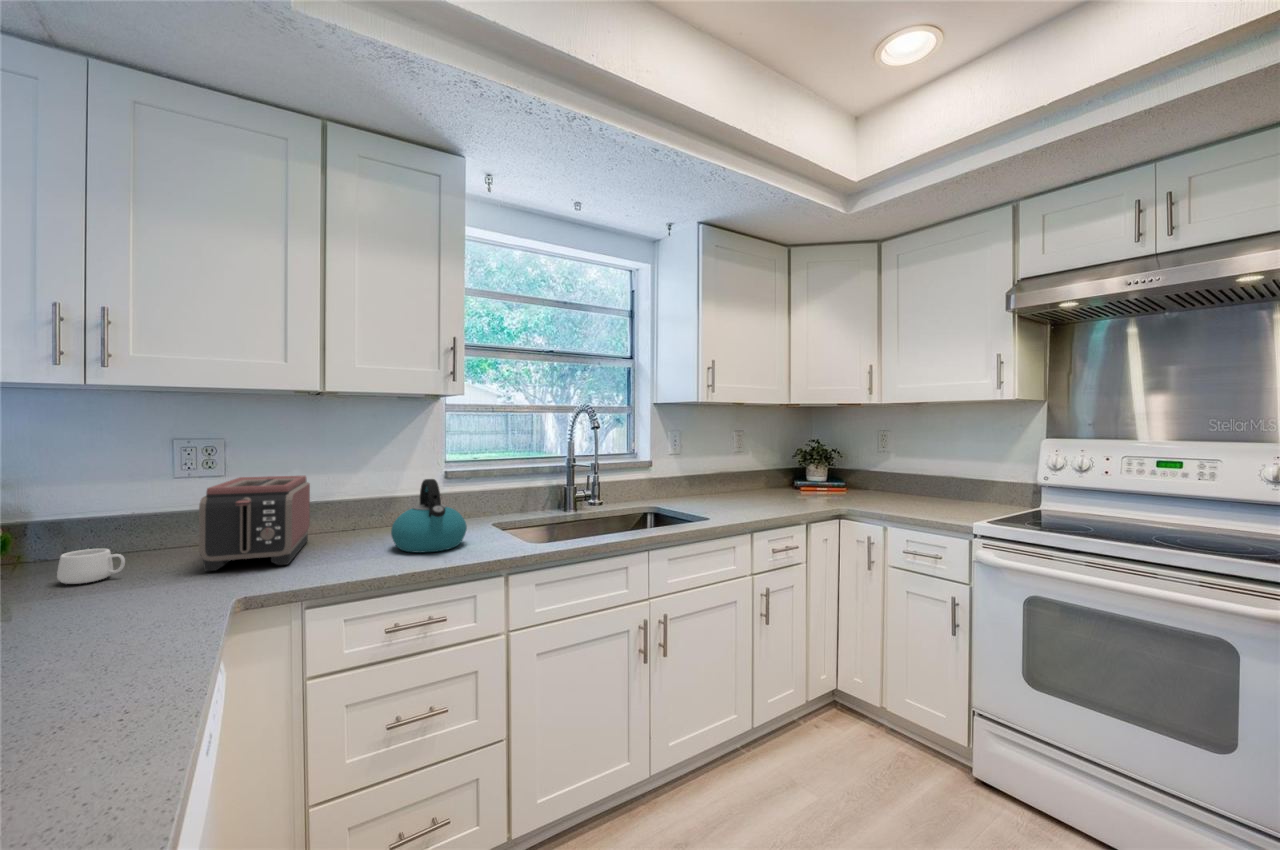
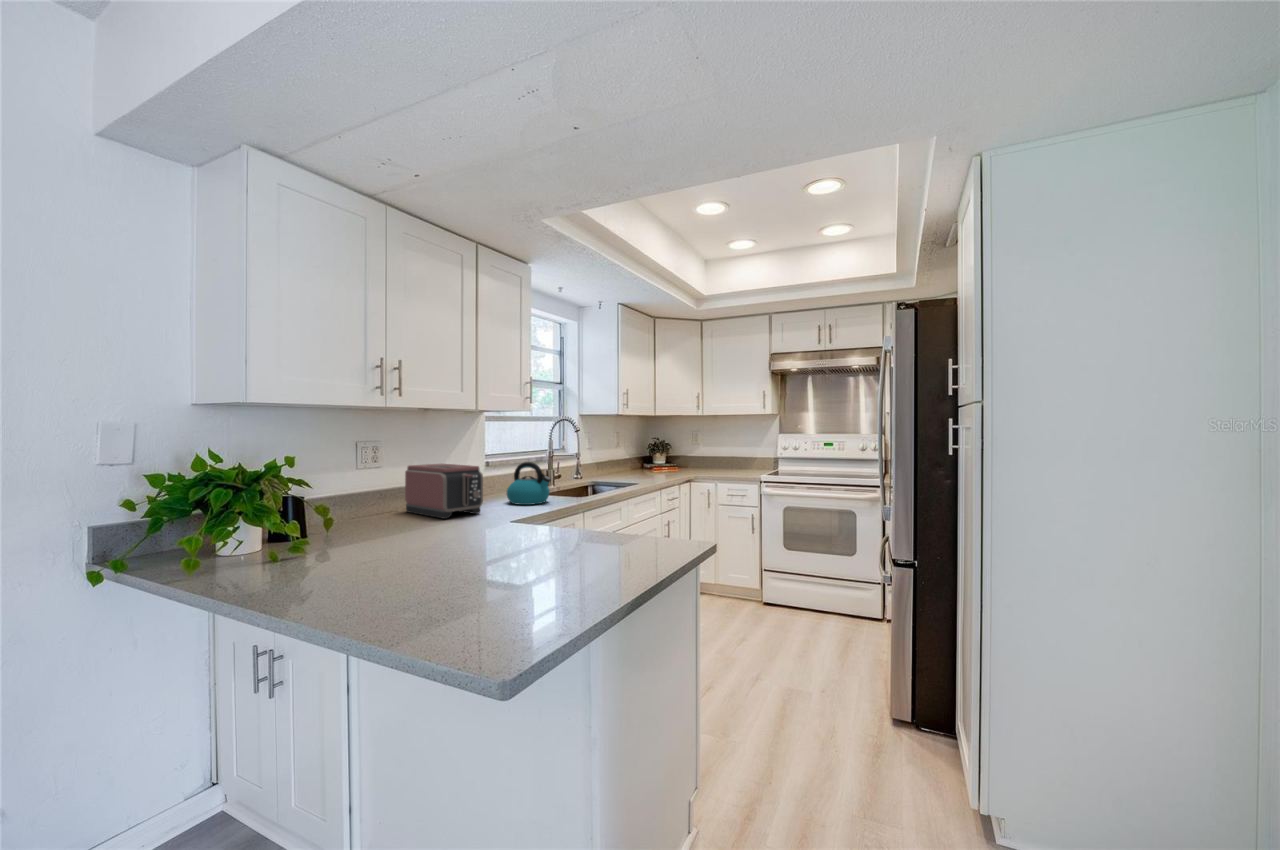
mug: present [57,549,125,584] -> none [370,509,403,529]

